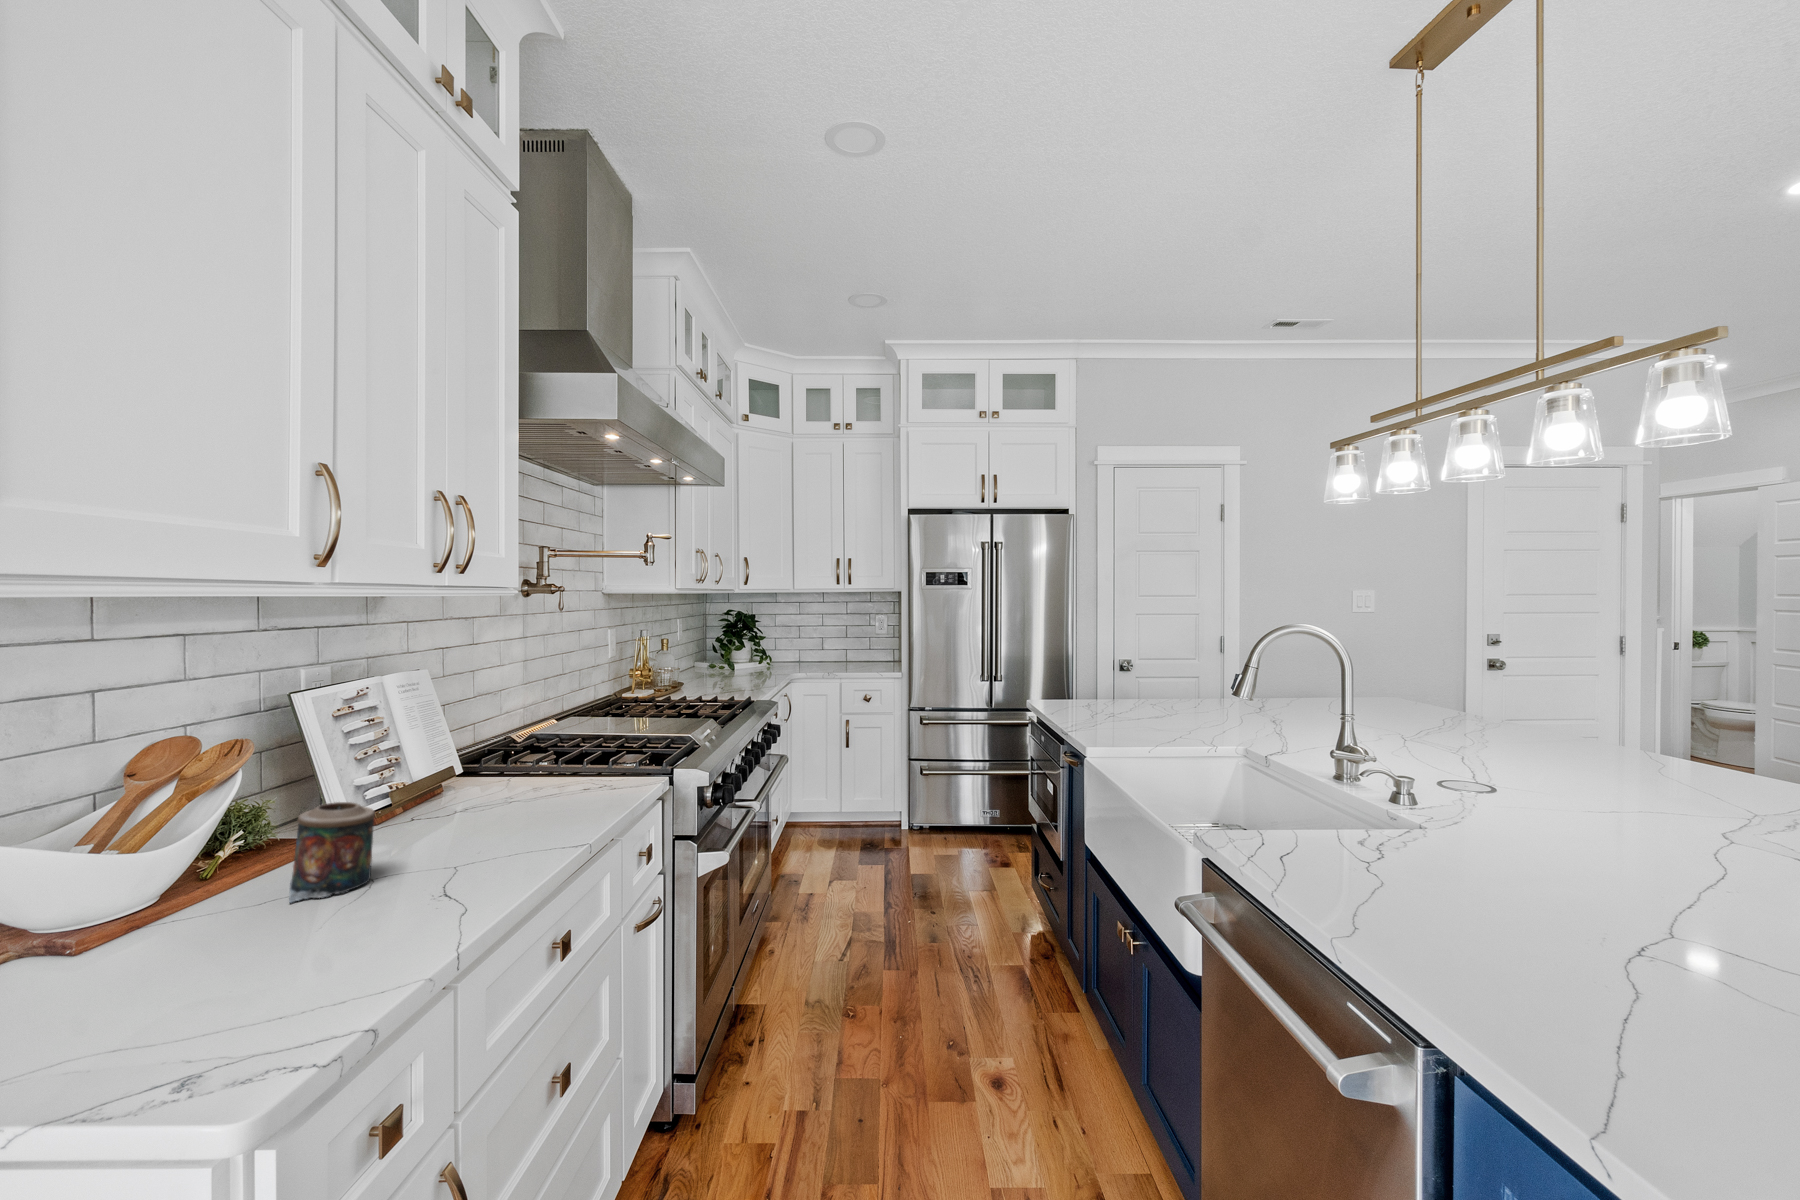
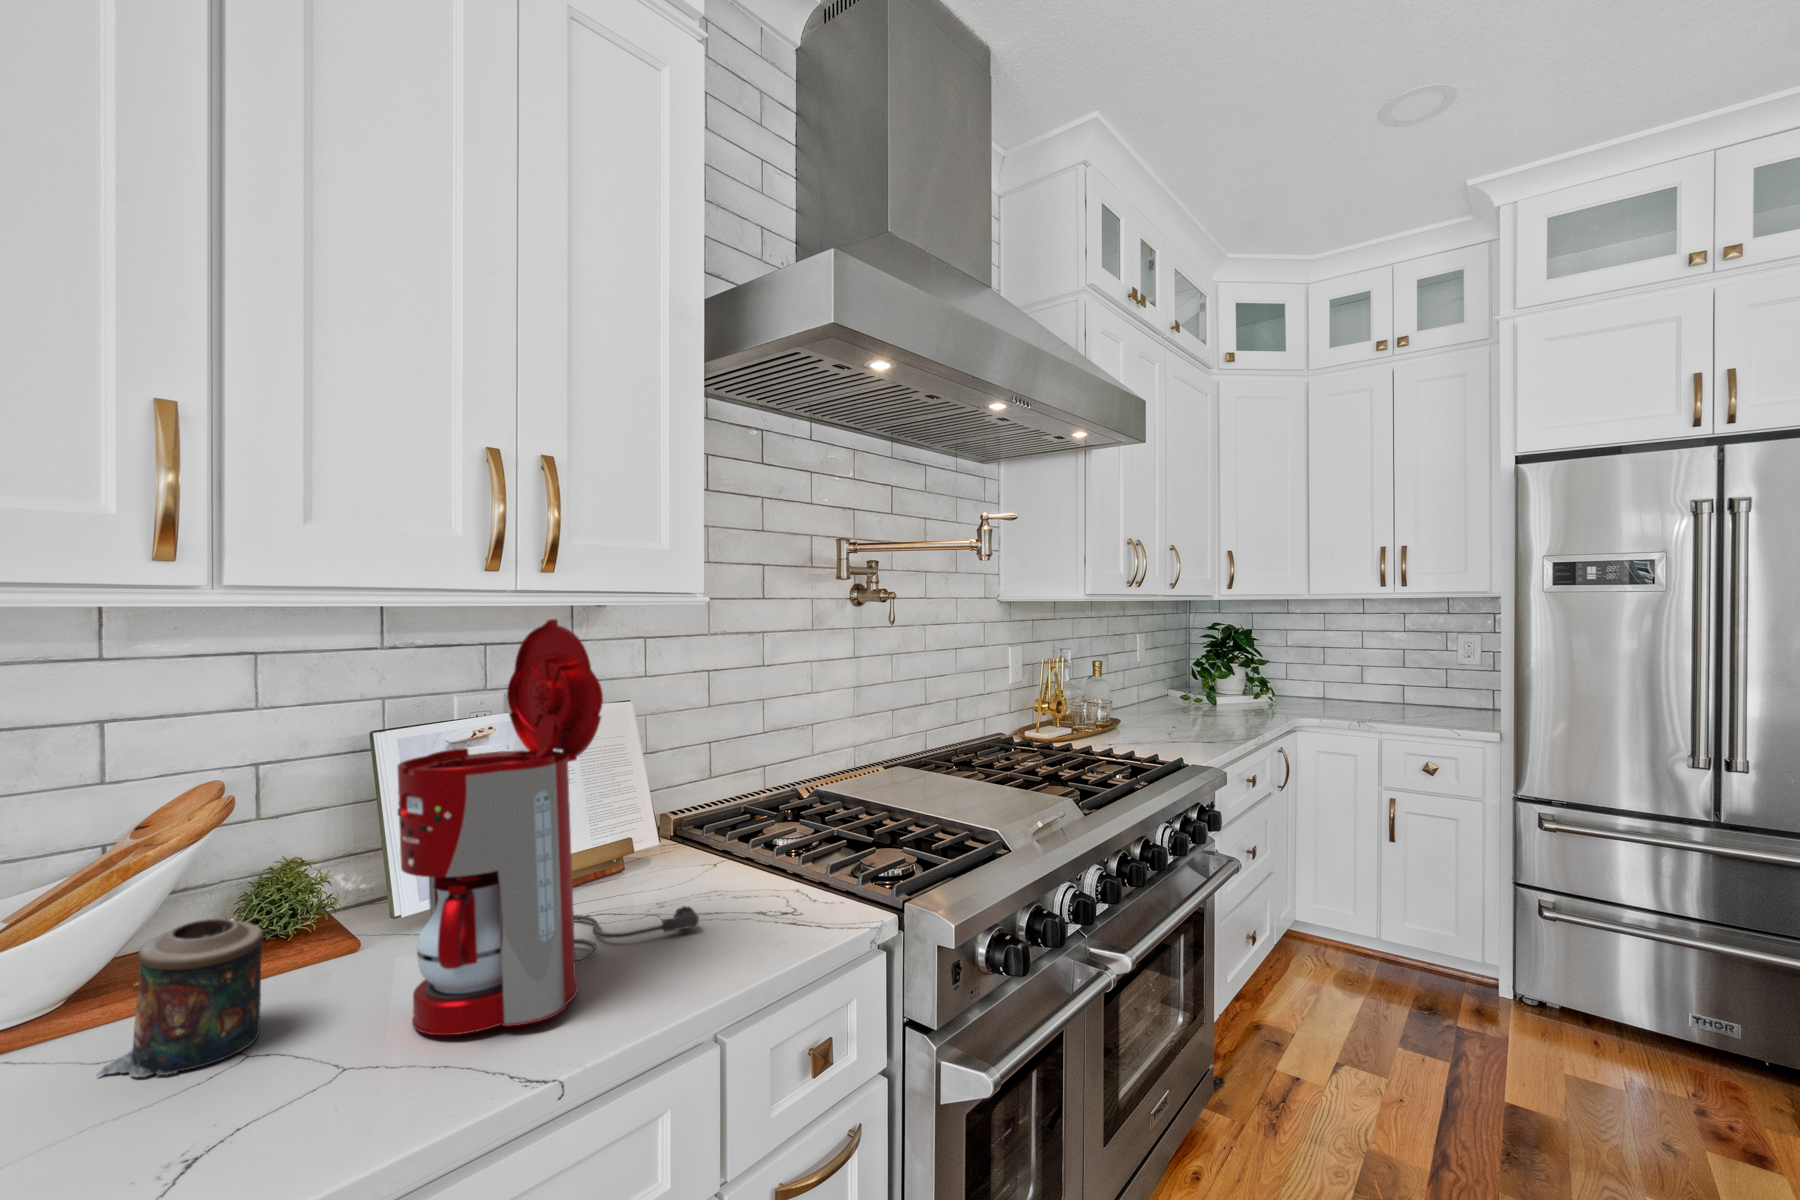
coffee maker: none [438,605,567,853] -> present [397,619,699,1035]

